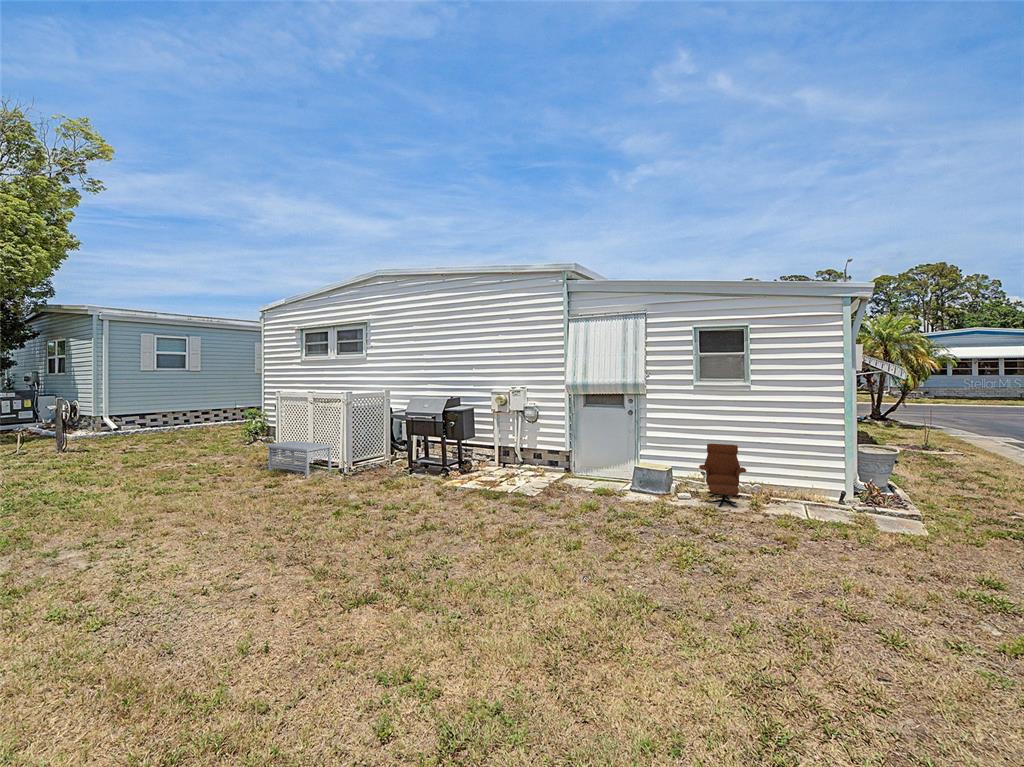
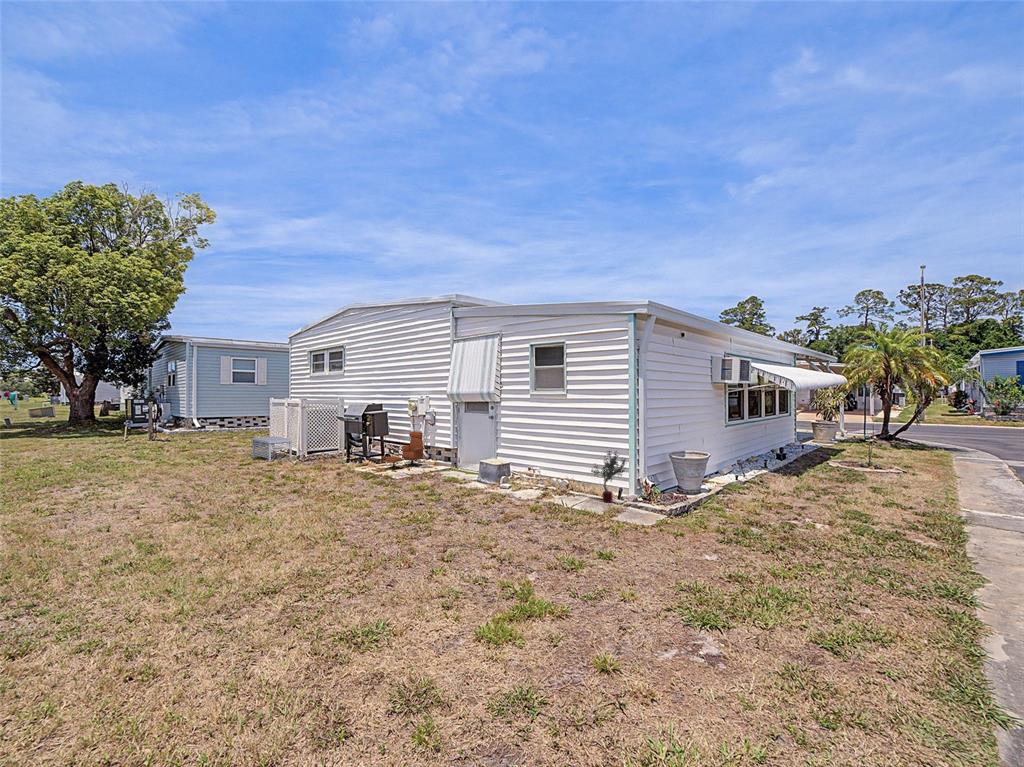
lounge chair: present [699,444,746,507] -> present [385,431,424,470]
potted tree: none [805,450,864,509] -> present [591,451,625,503]

